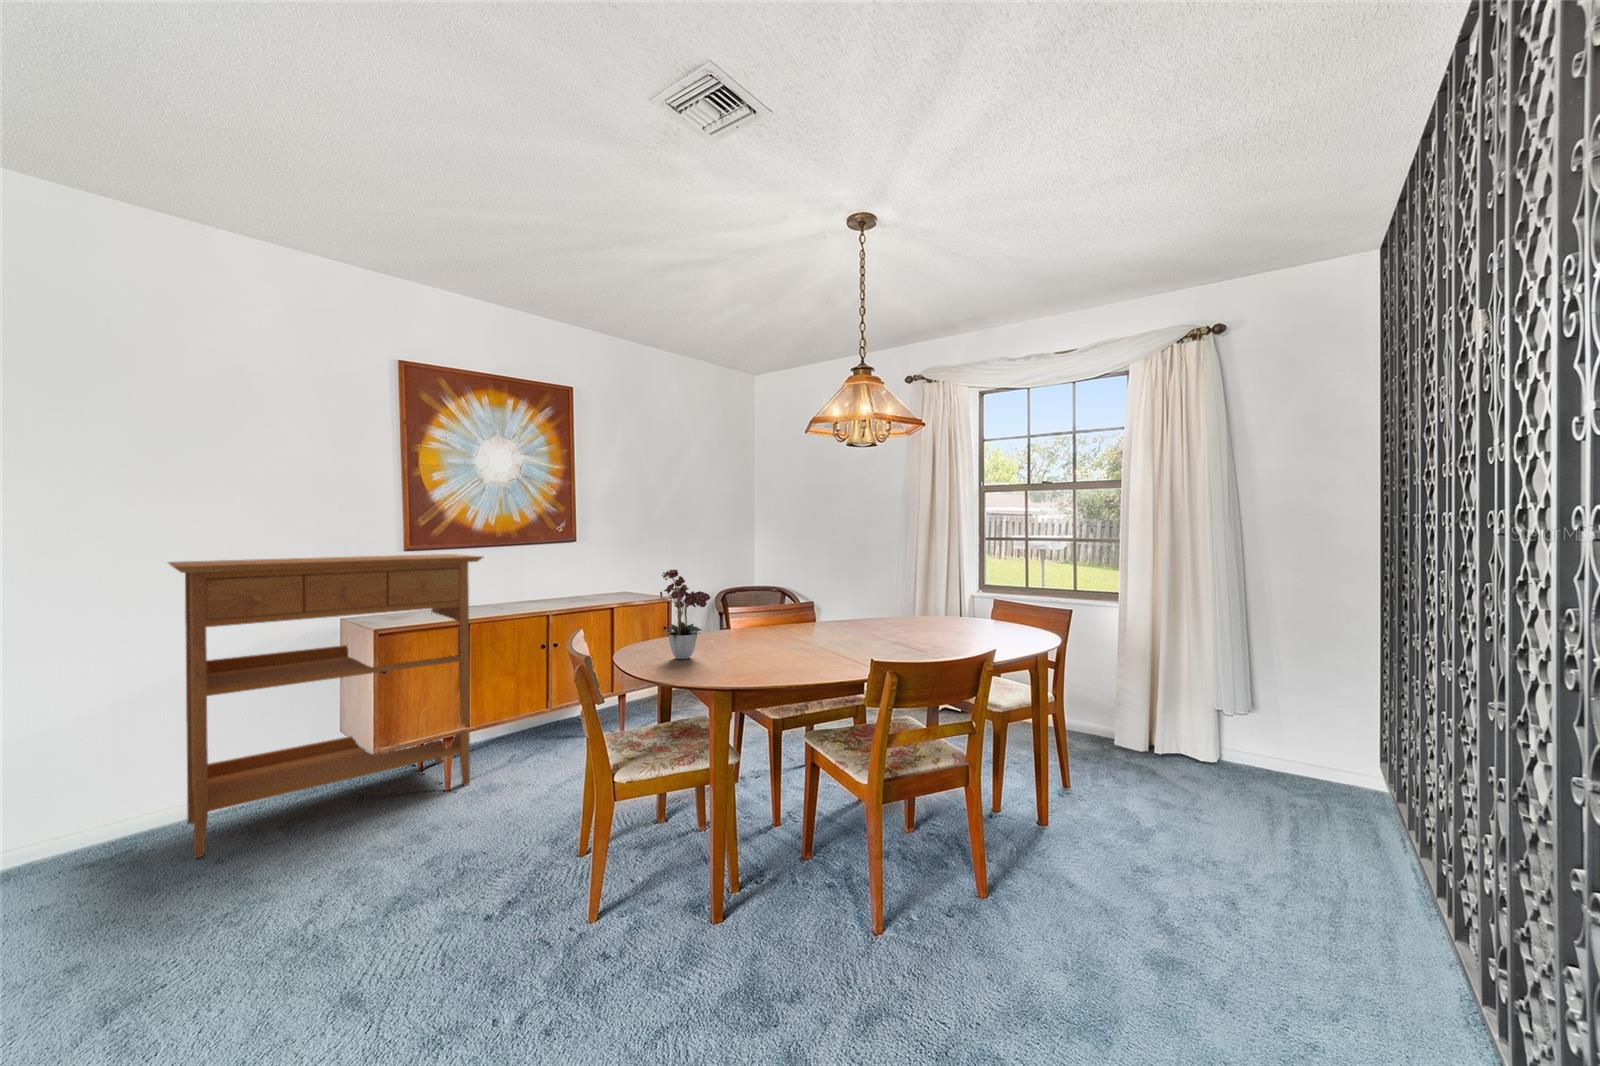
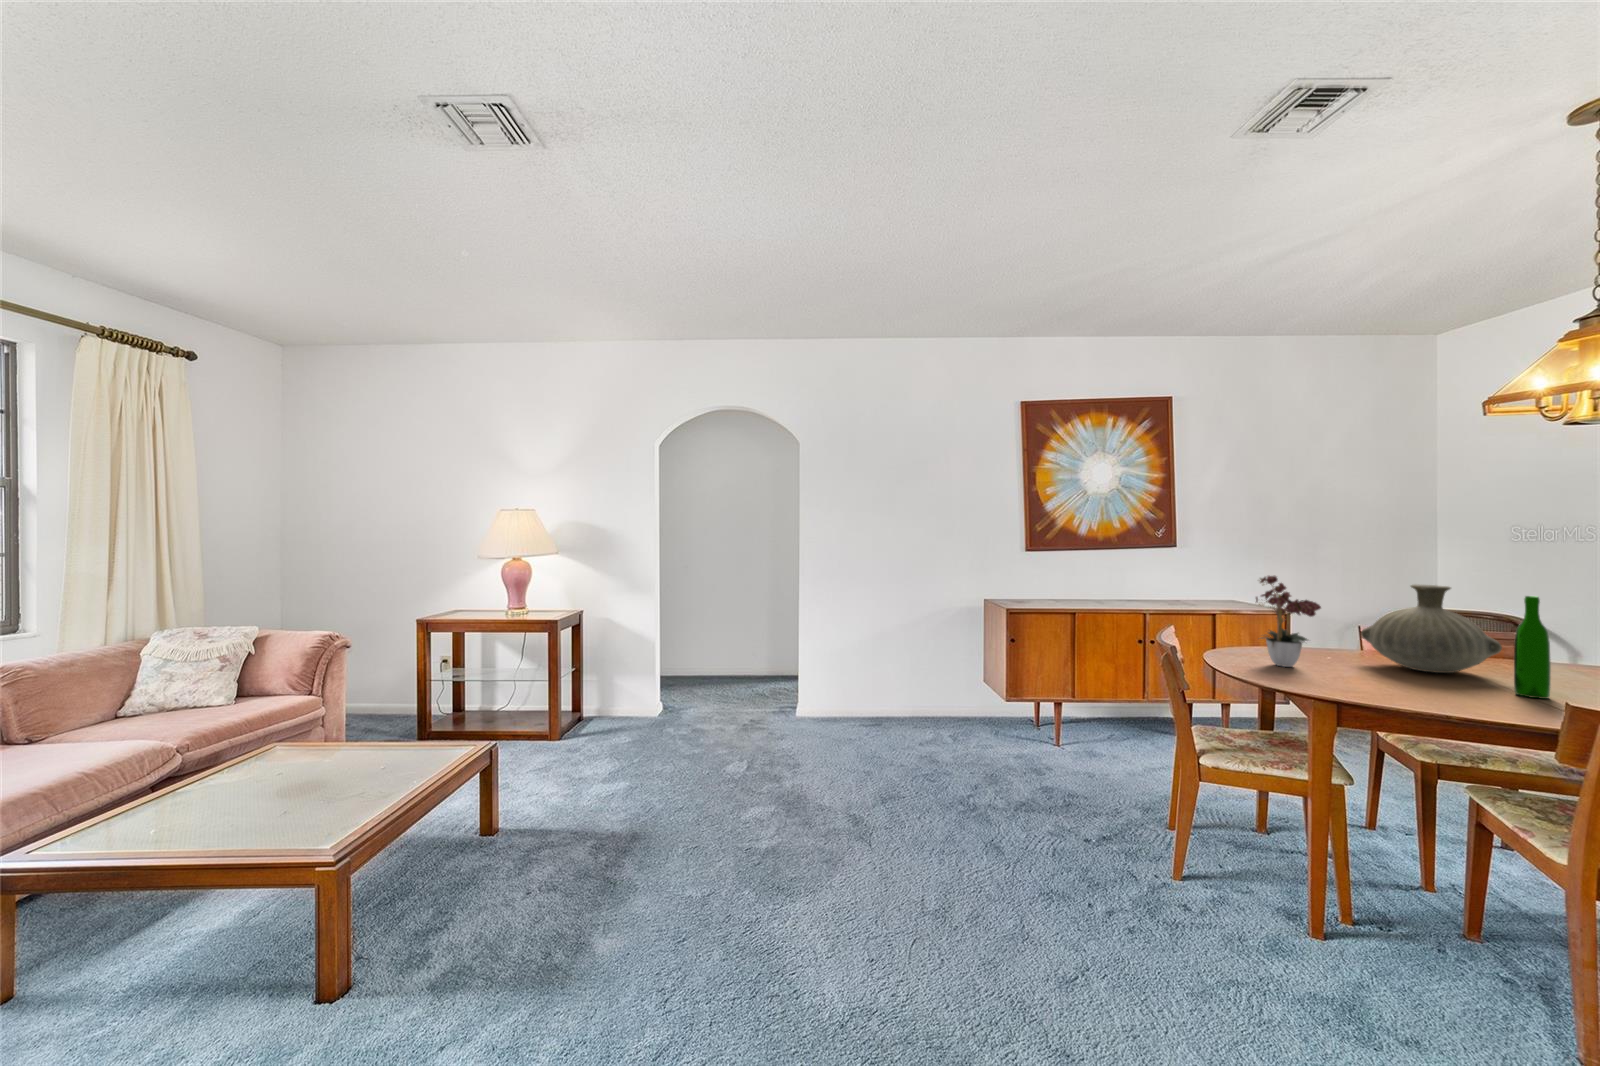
console table: present [168,554,483,857] -> none [894,553,1087,743]
vase: none [735,571,819,645] -> present [1361,584,1502,673]
wine bottle: none [829,576,847,656] -> present [1514,596,1551,699]

